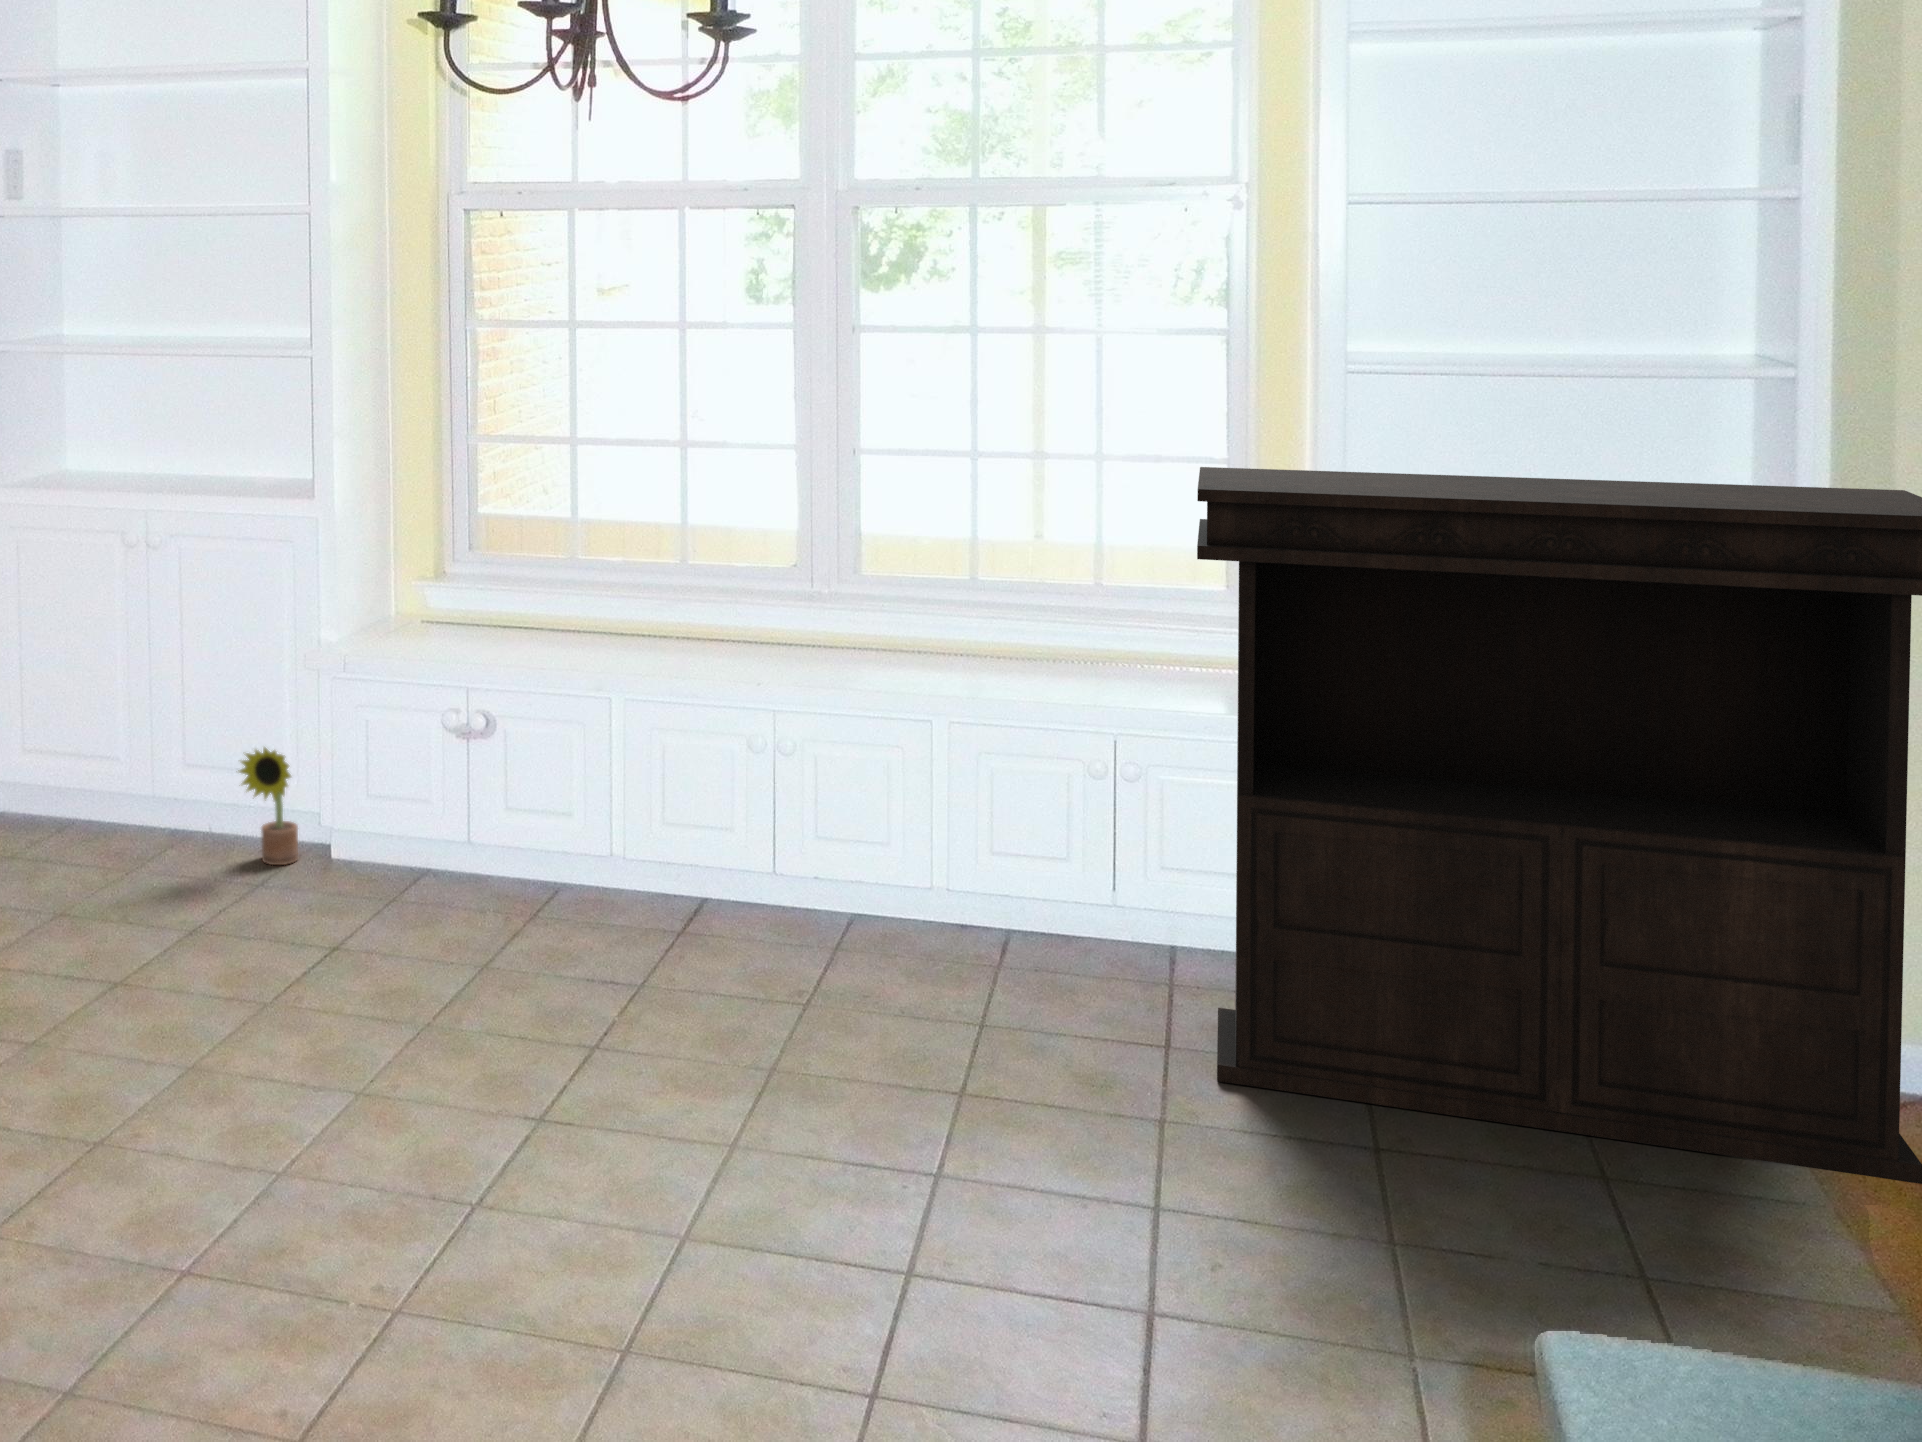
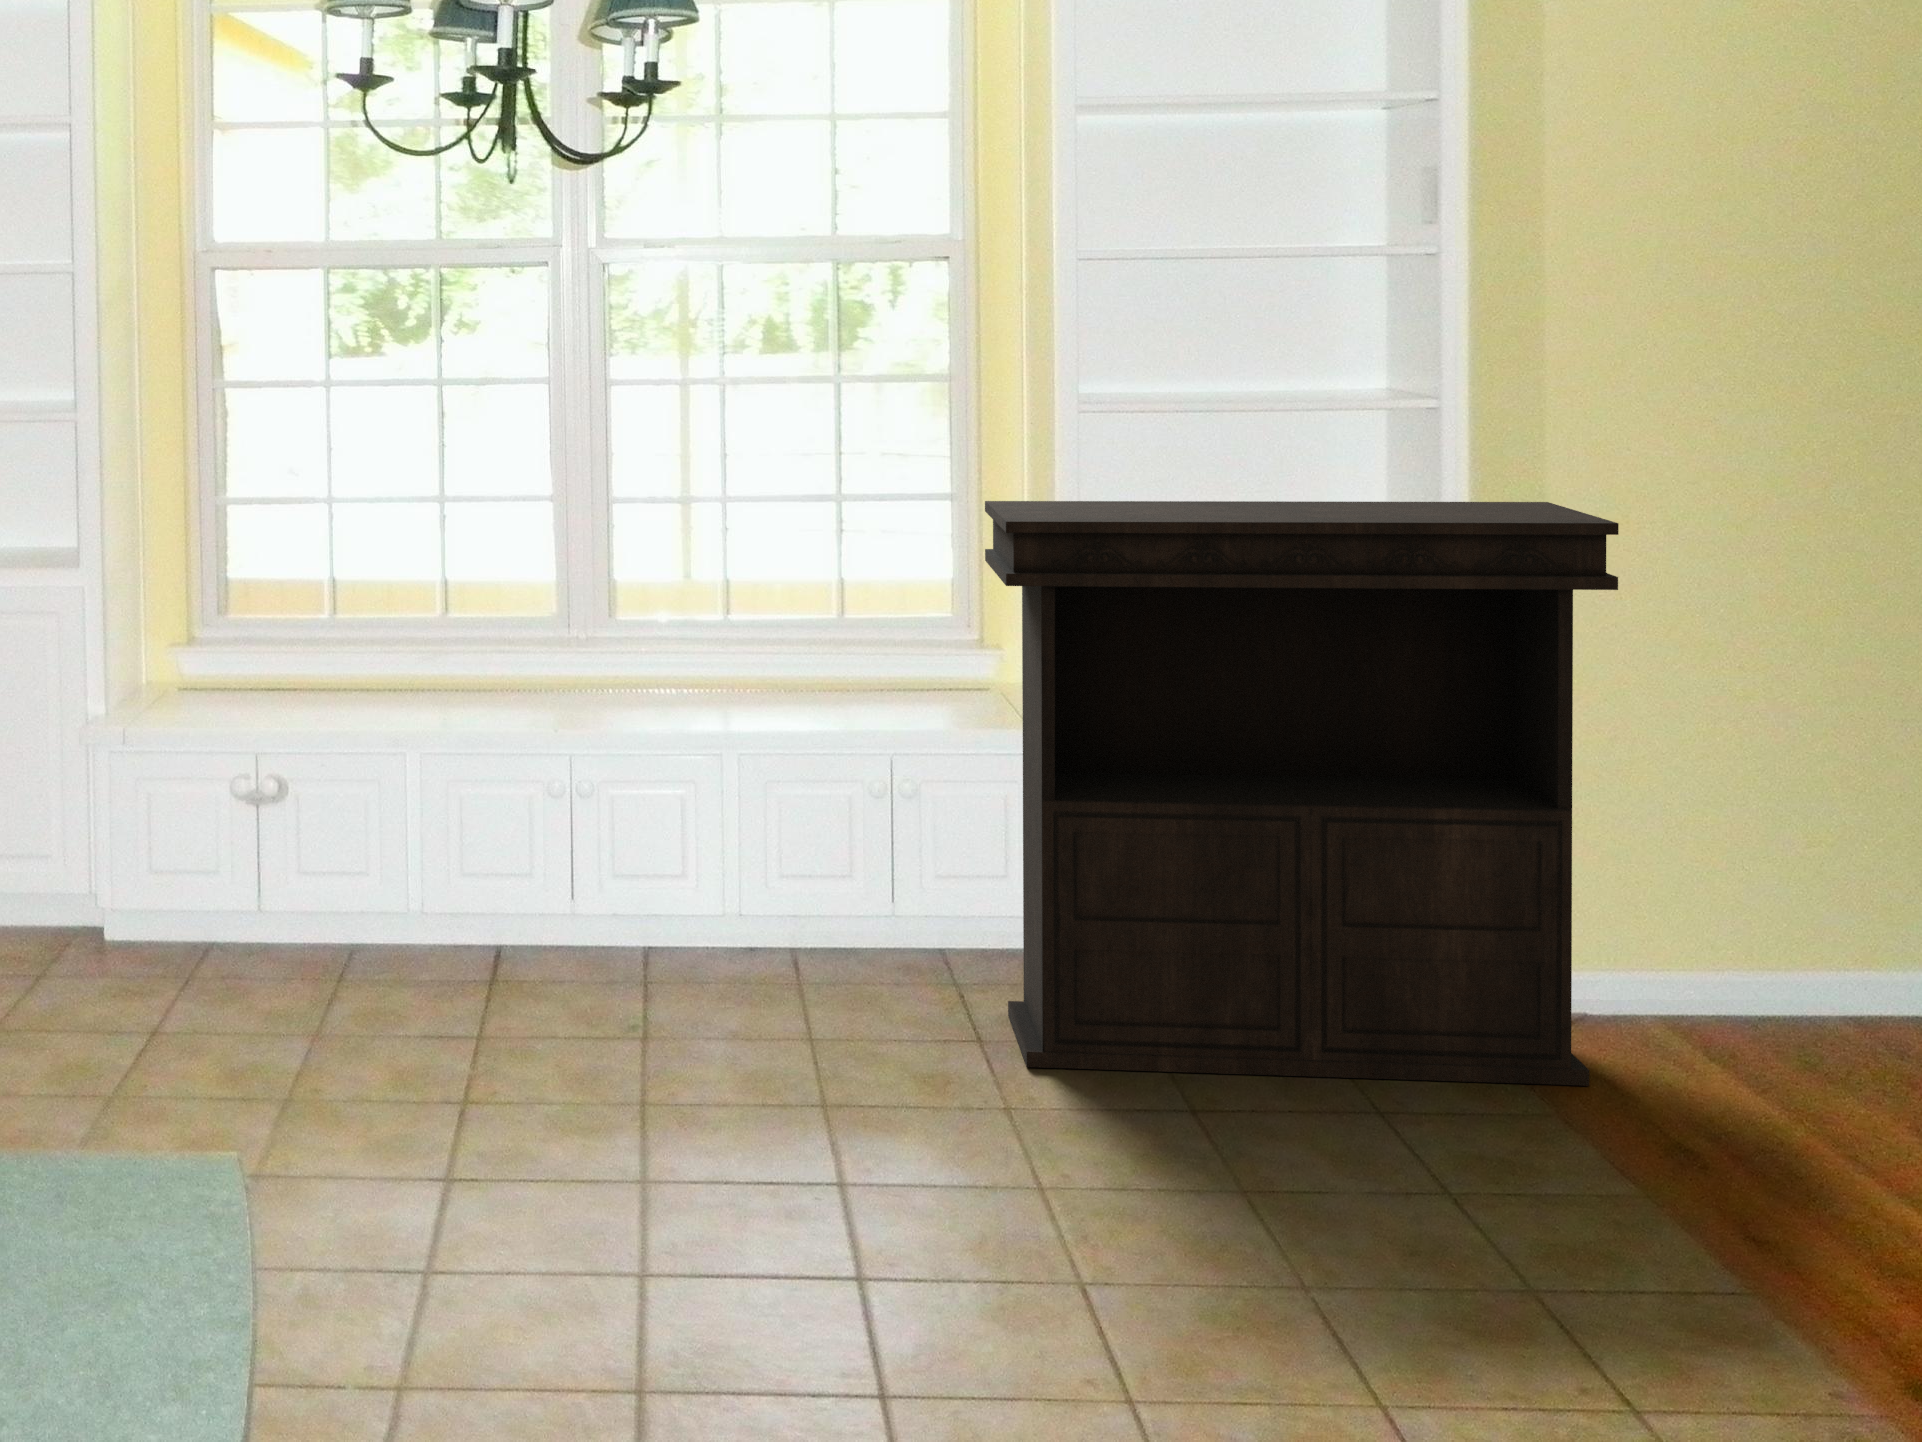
decorative plant: present [239,748,298,865] -> none [5,829,70,955]

